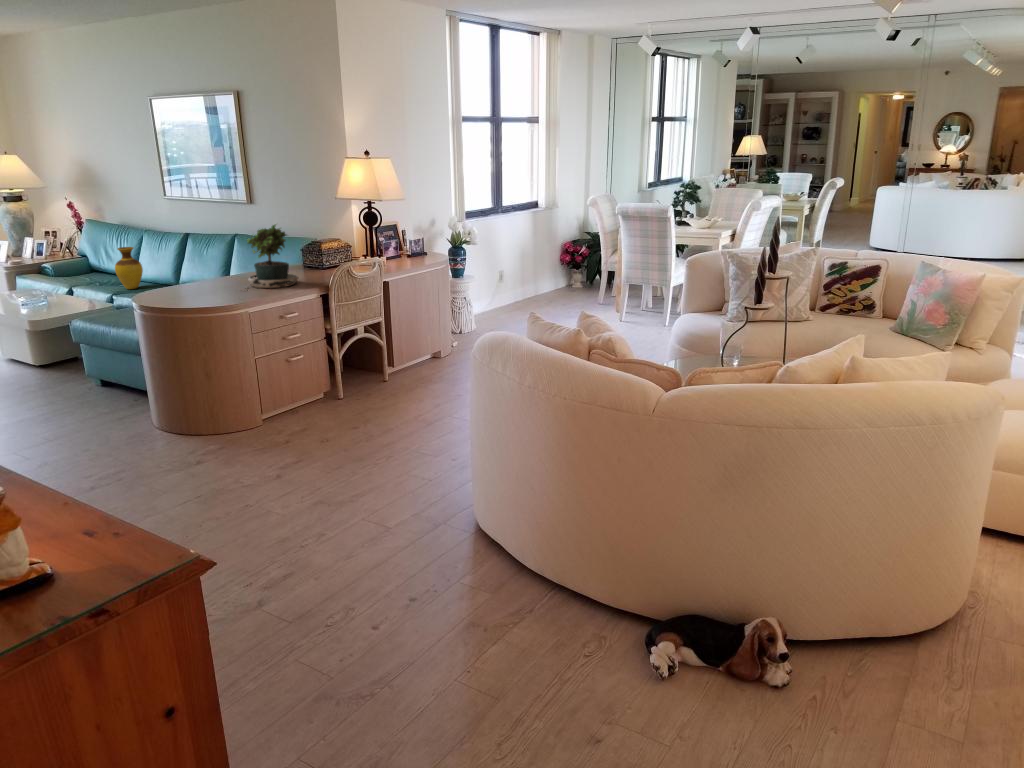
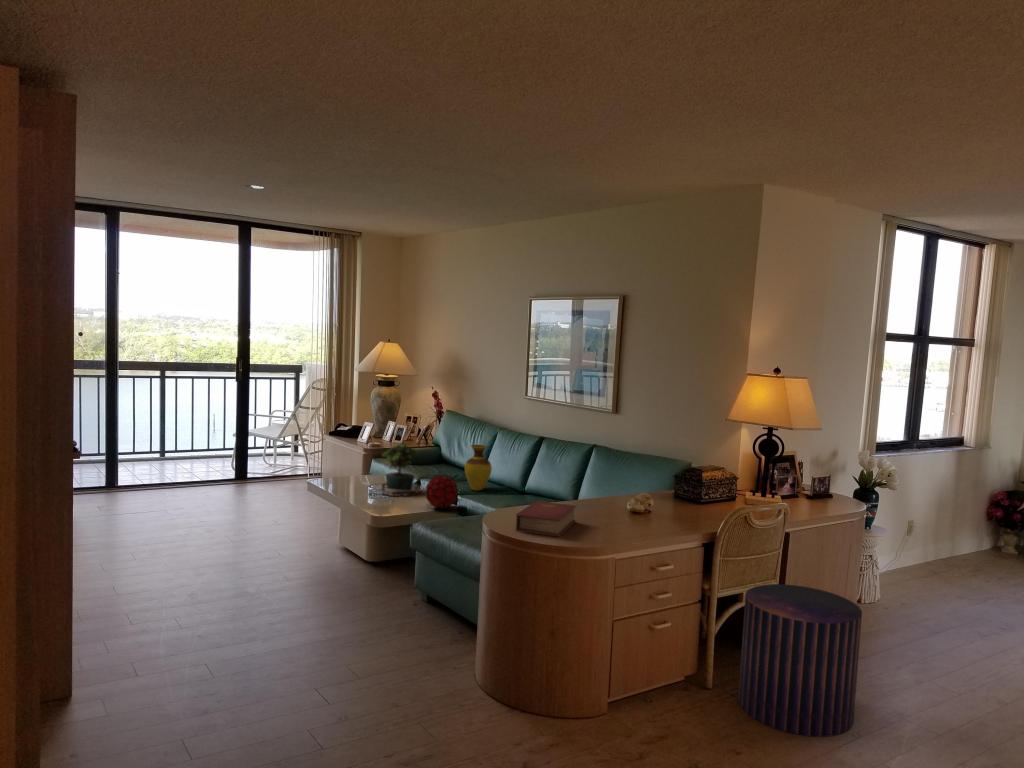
potted plant: present [247,224,298,288] -> present [380,442,421,496]
decorative orb: none [78,276,111,306] -> present [425,475,458,509]
book: none [160,279,215,303] -> present [516,501,576,536]
pouf: none [354,317,437,413] -> present [738,584,862,737]

